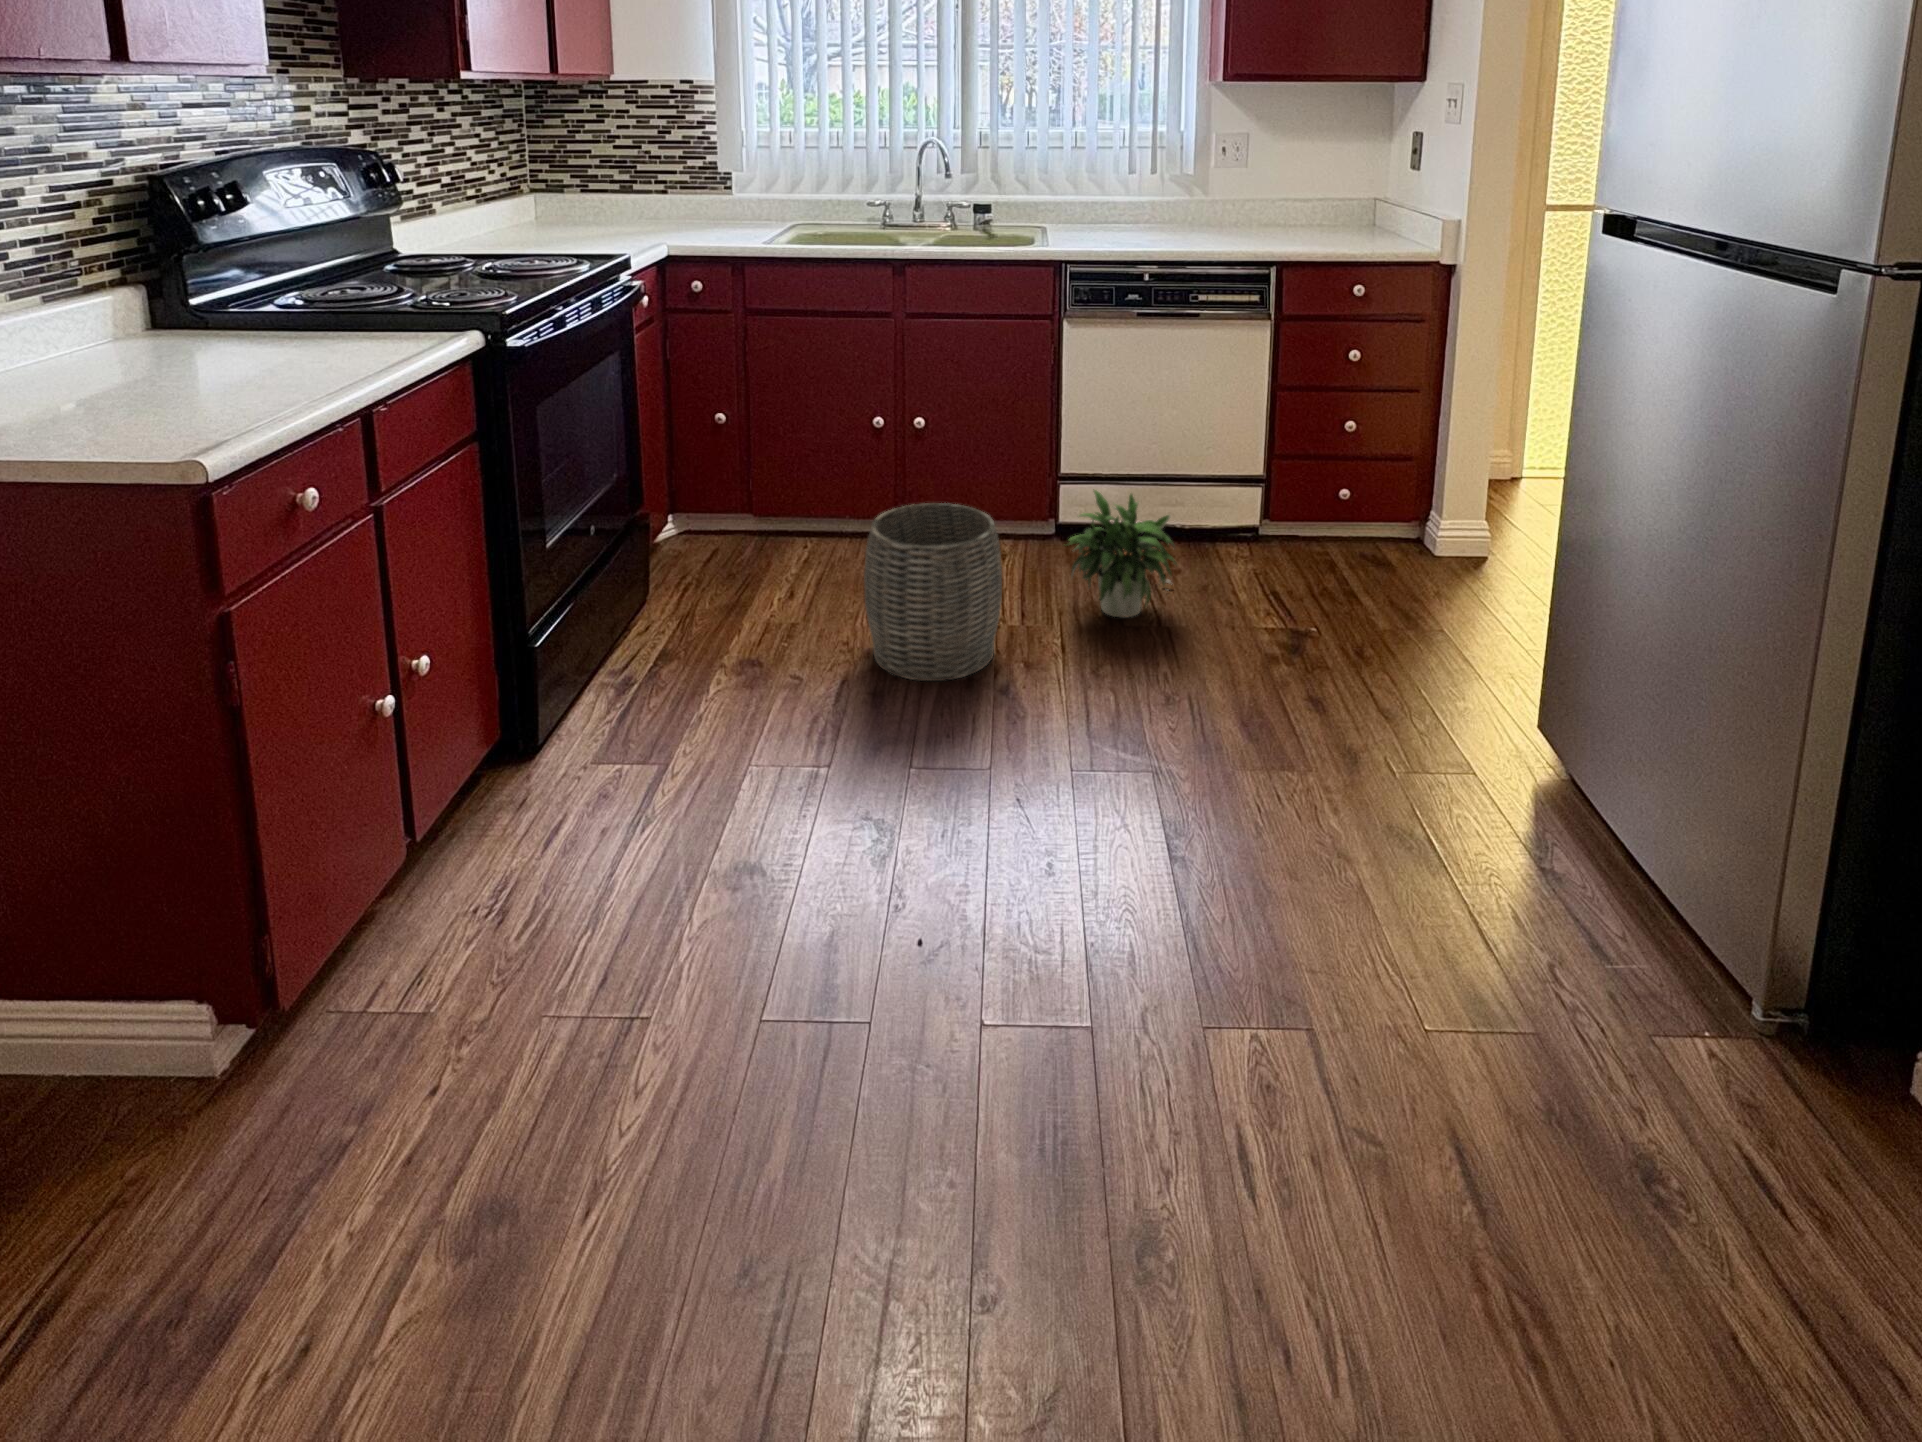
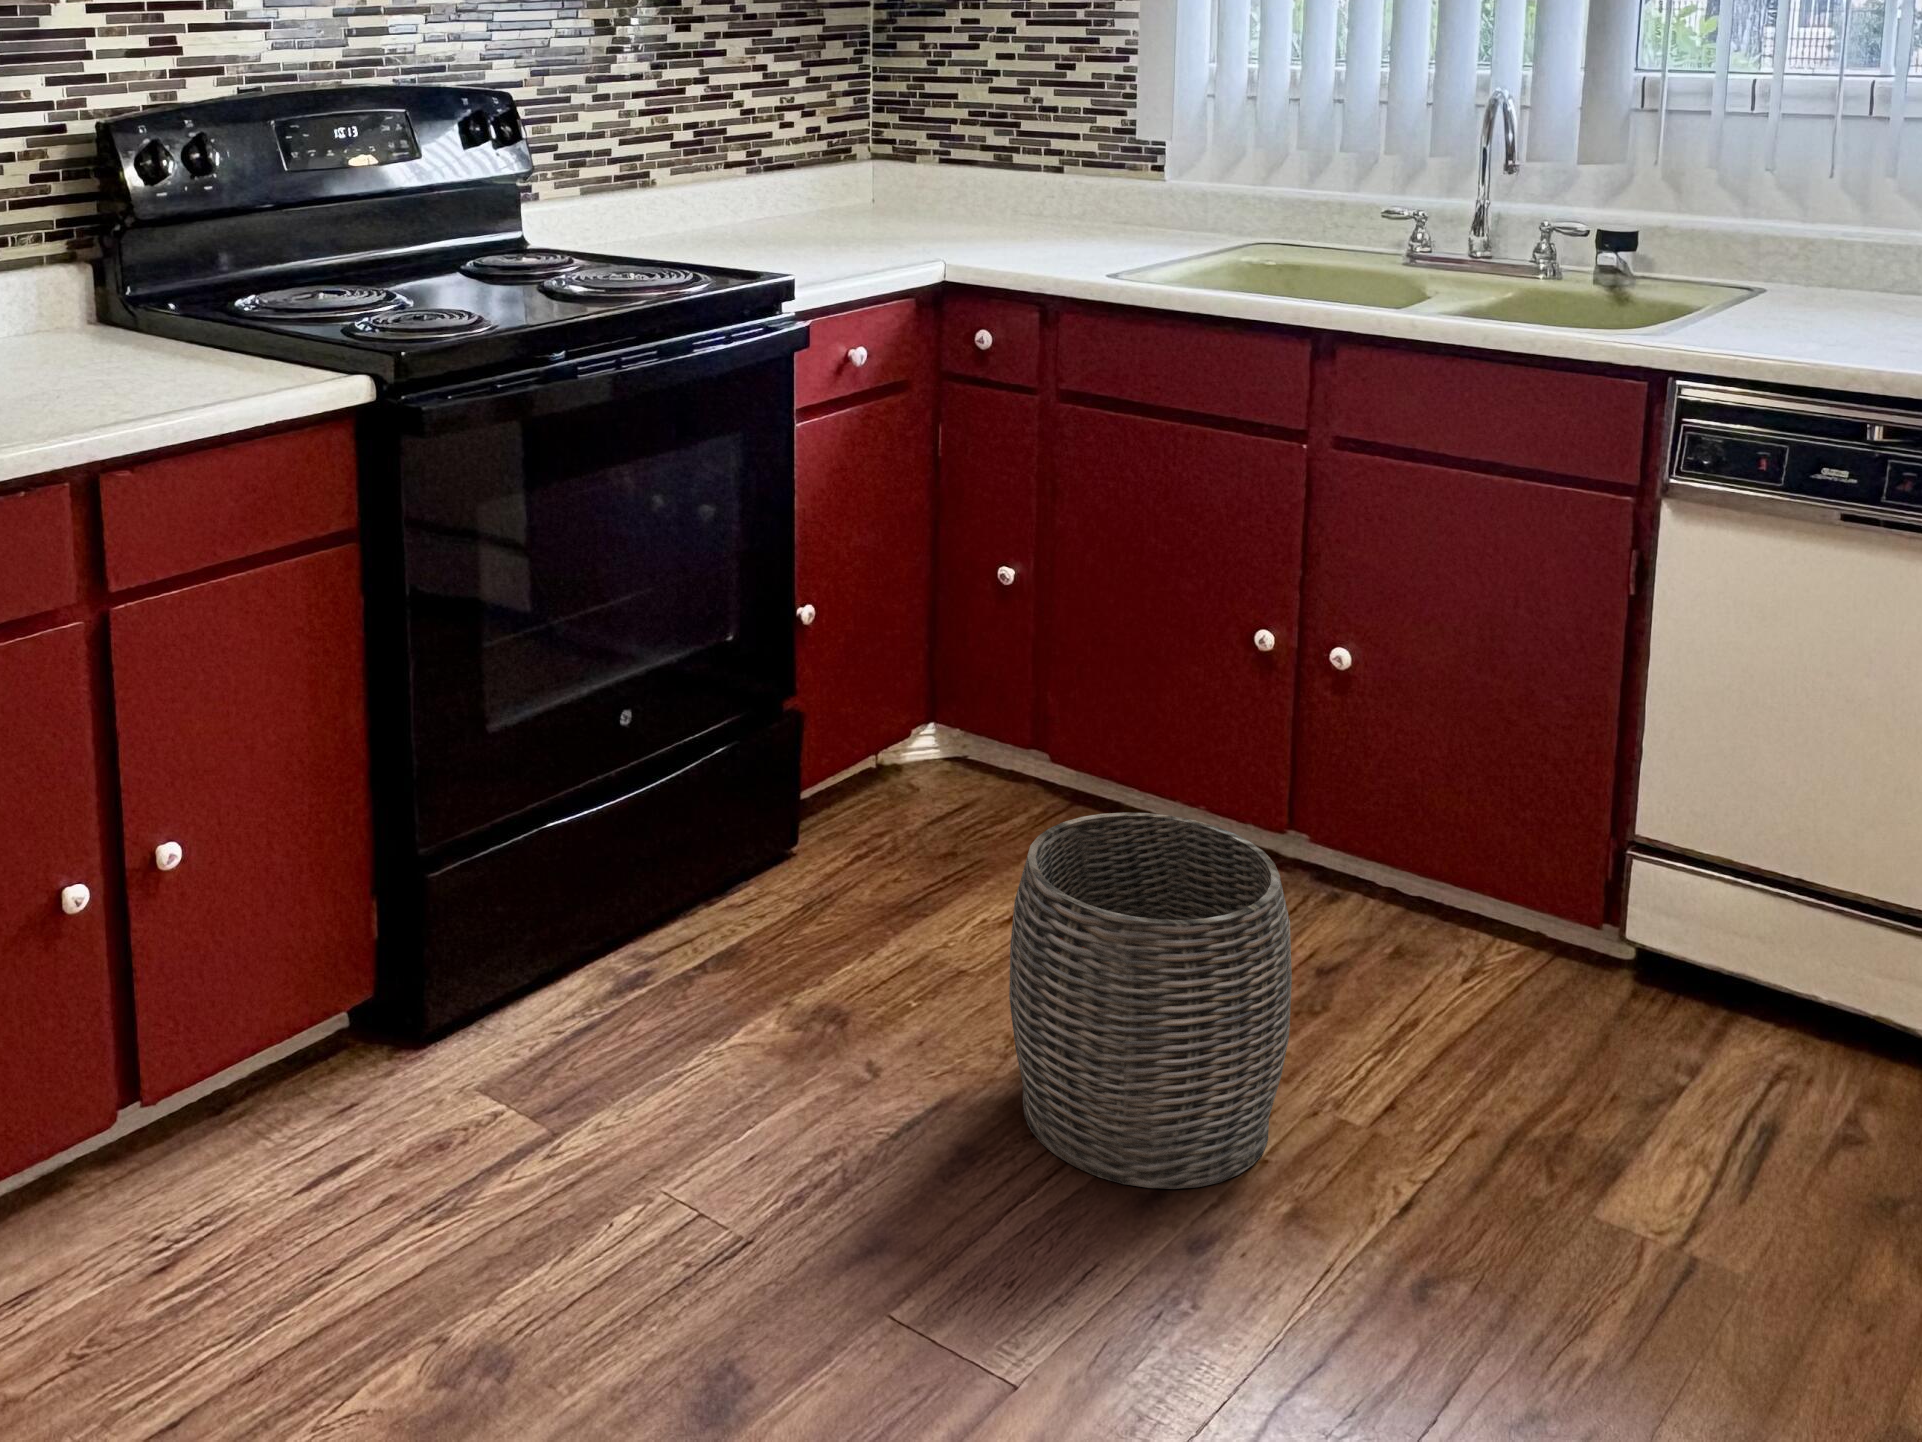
potted plant: present [1066,490,1177,618] -> none [1487,891,1806,1208]

